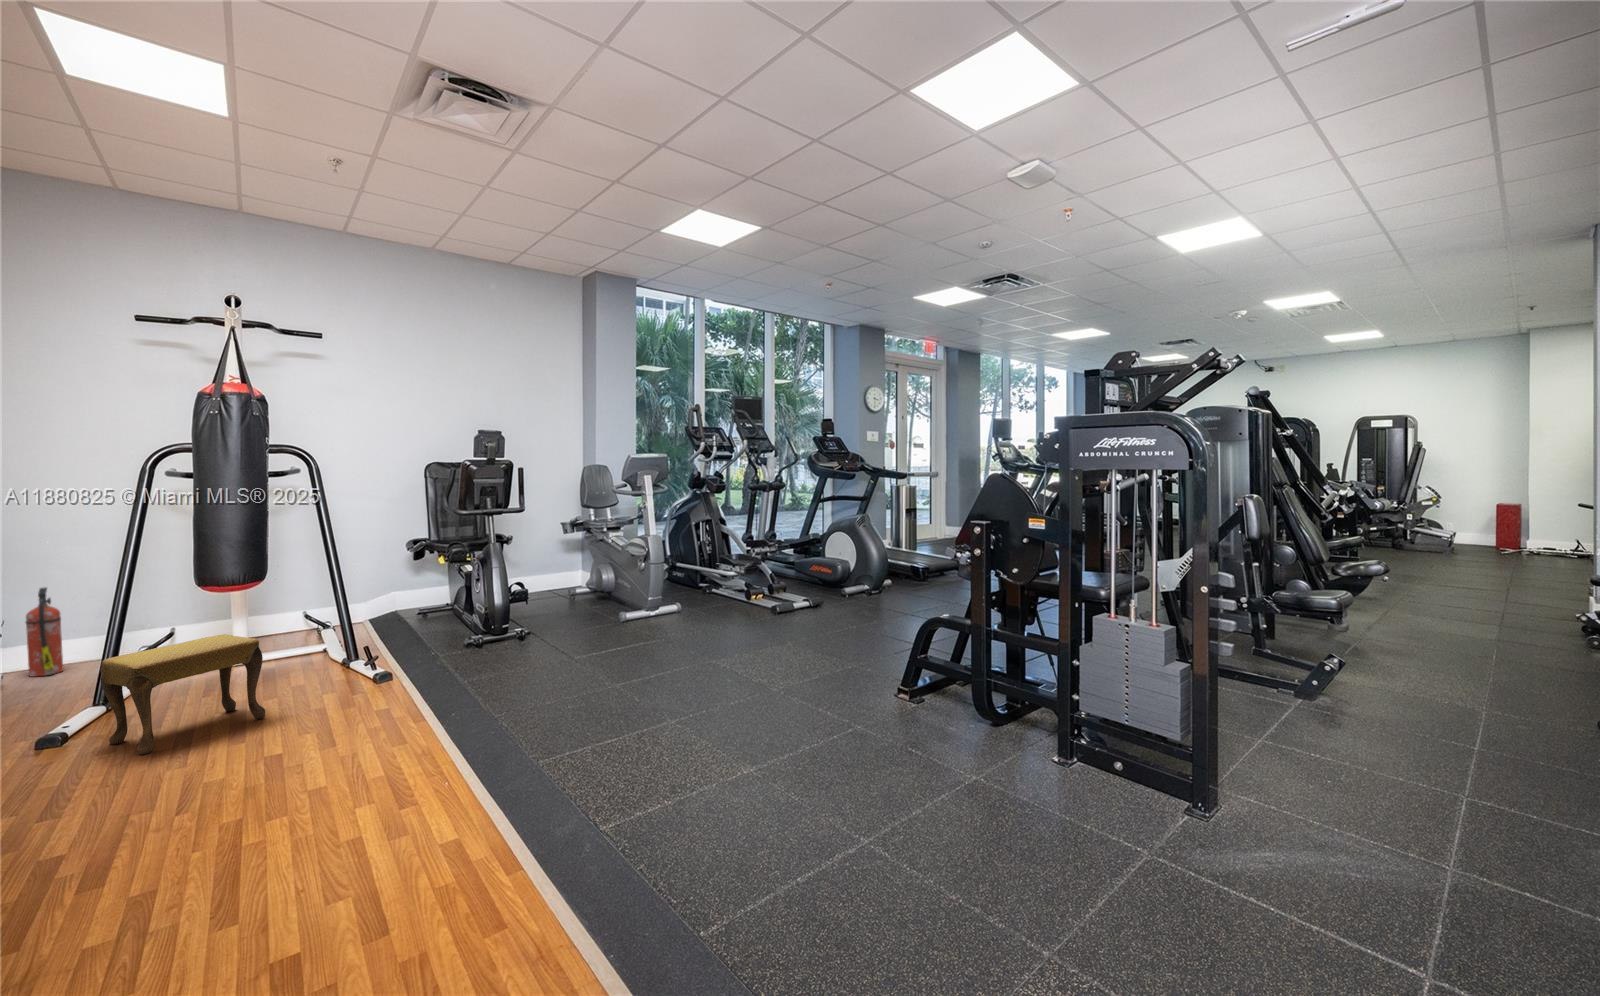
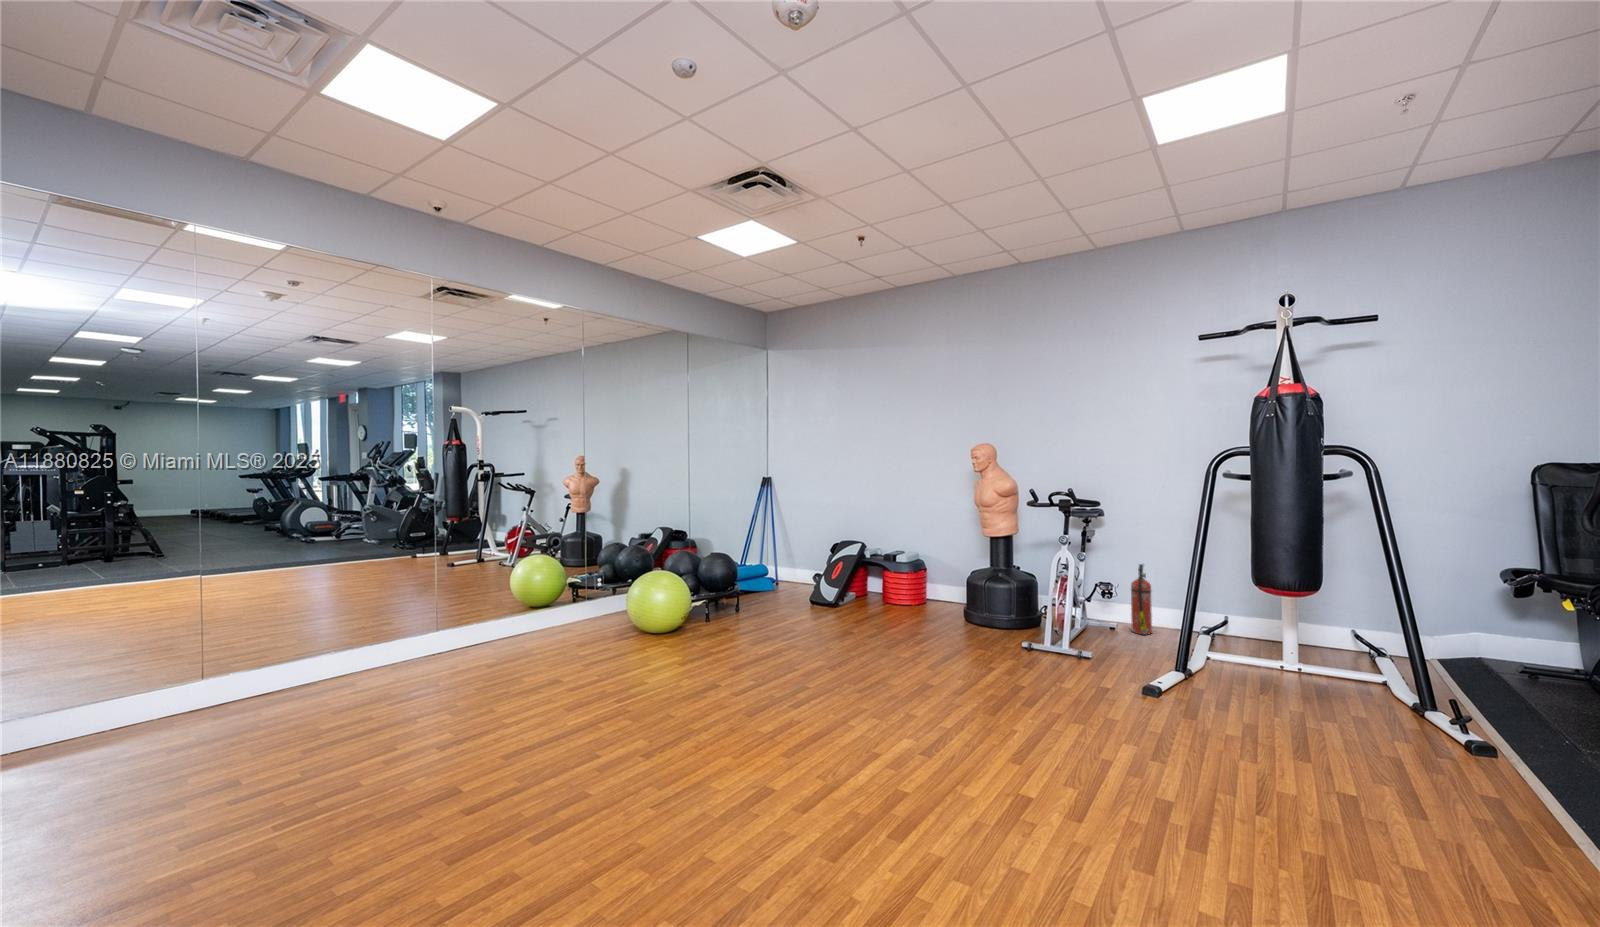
footstool: present [100,634,265,755] -> none [1179,639,1323,745]

